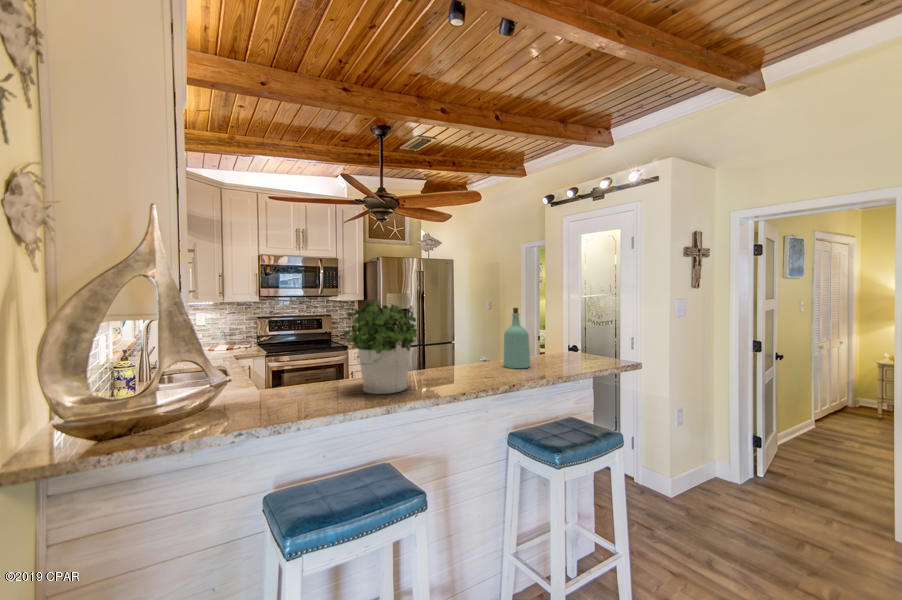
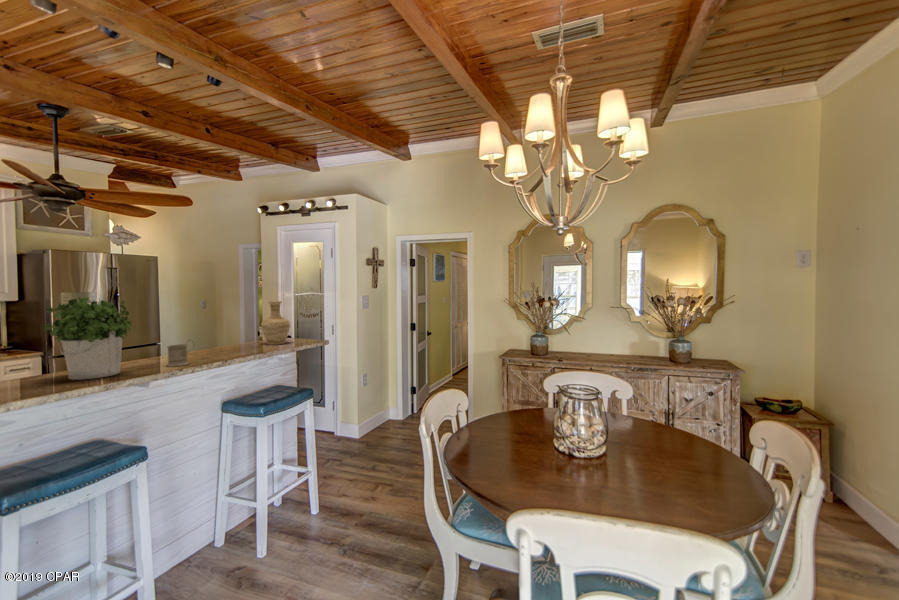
vase: none [551,306,587,362] -> present [261,301,290,345]
bottle: present [503,308,530,369] -> none [217,303,242,352]
mug: none [451,353,480,386] -> present [167,339,195,367]

